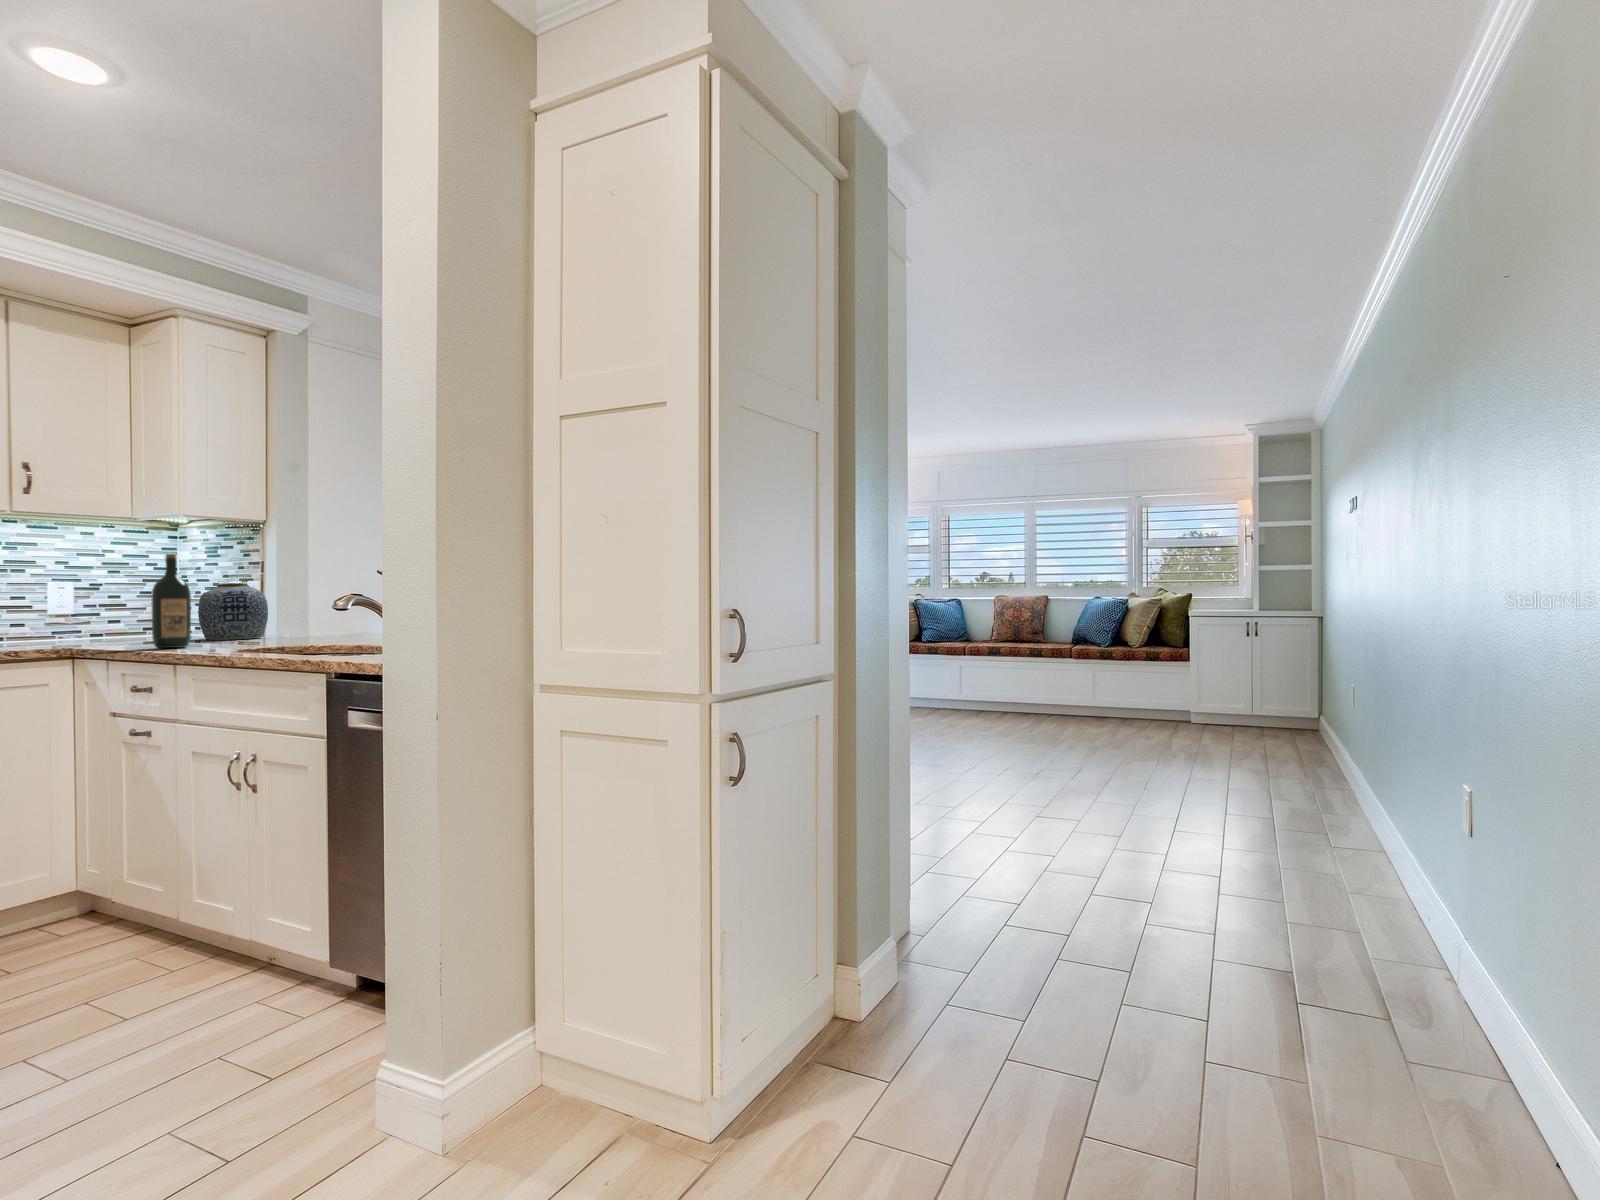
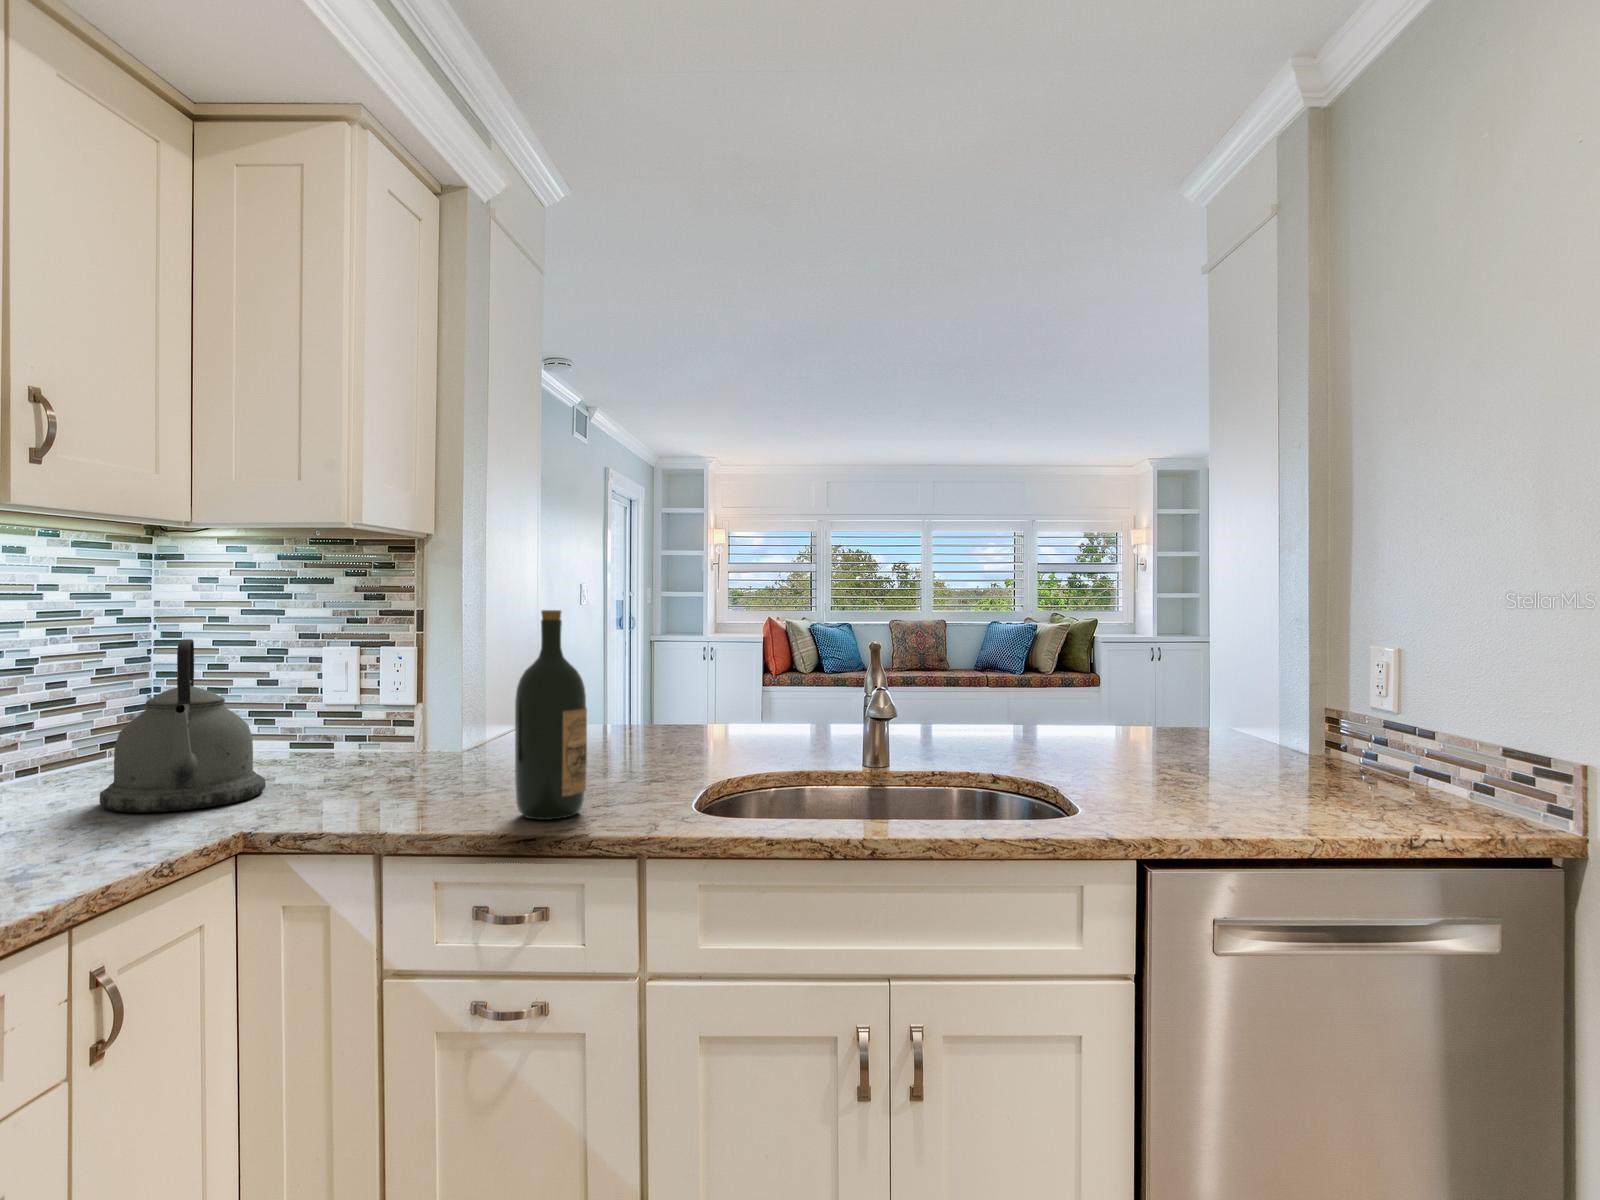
kettle: none [71,572,149,643] -> present [99,639,265,812]
vase: present [198,583,268,640] -> none [361,653,485,774]

